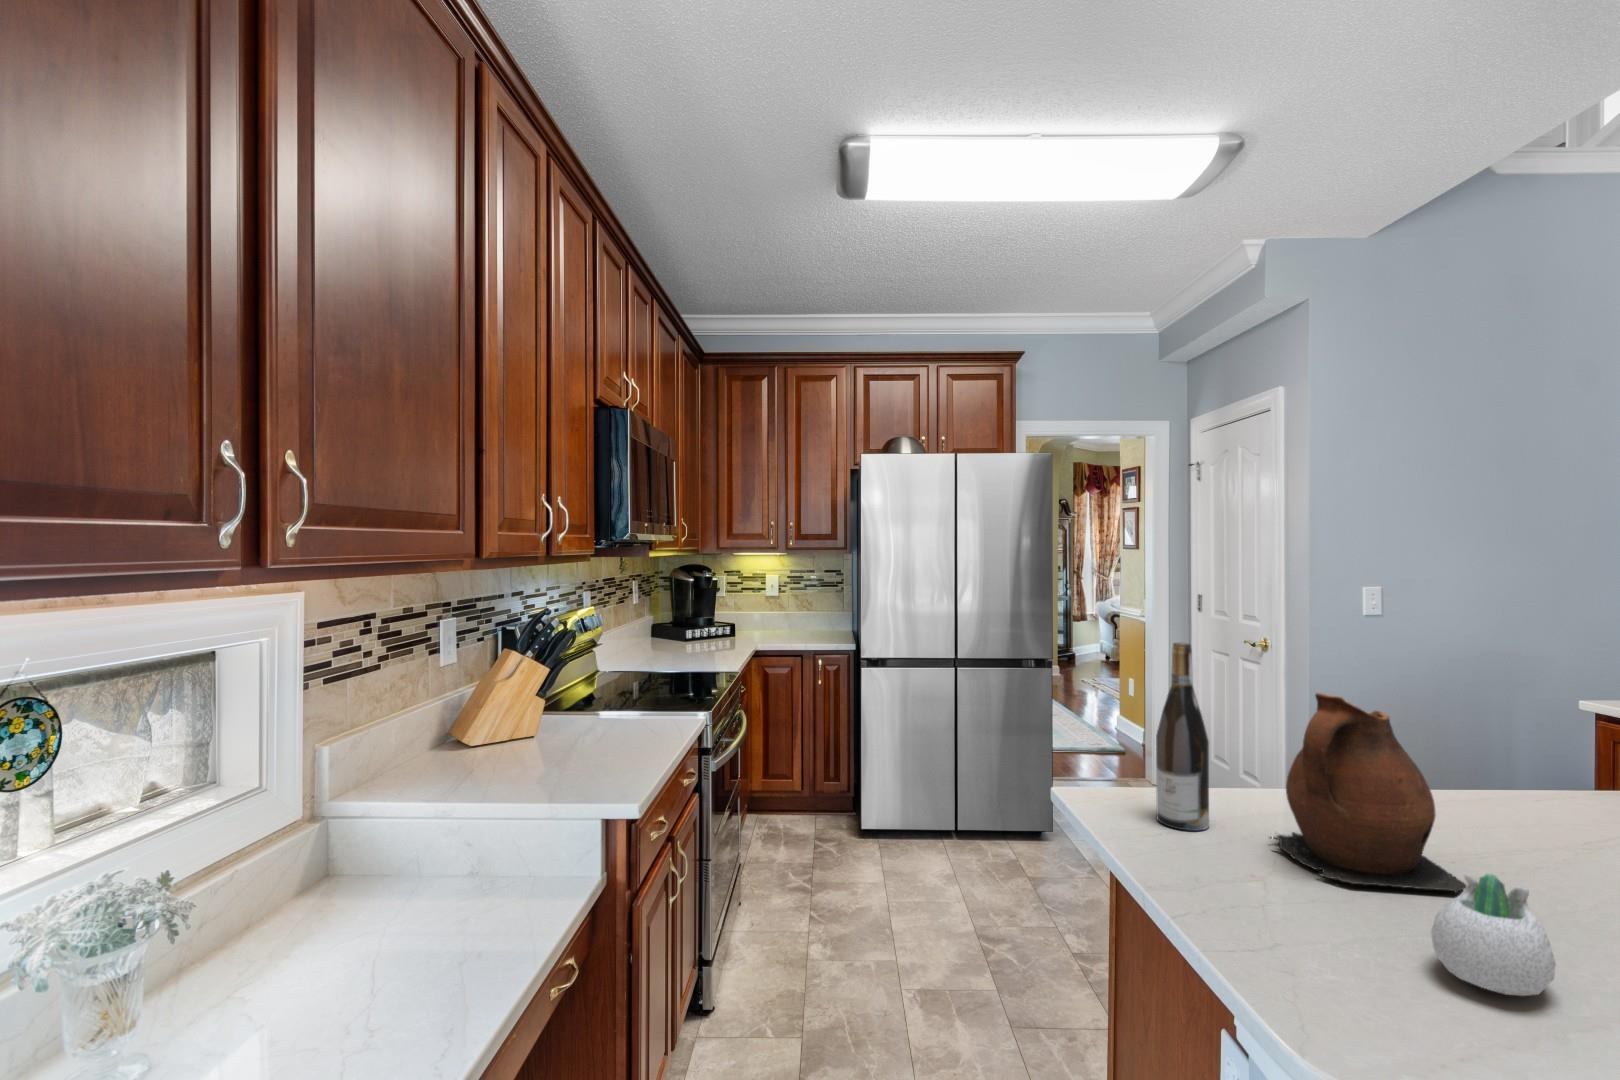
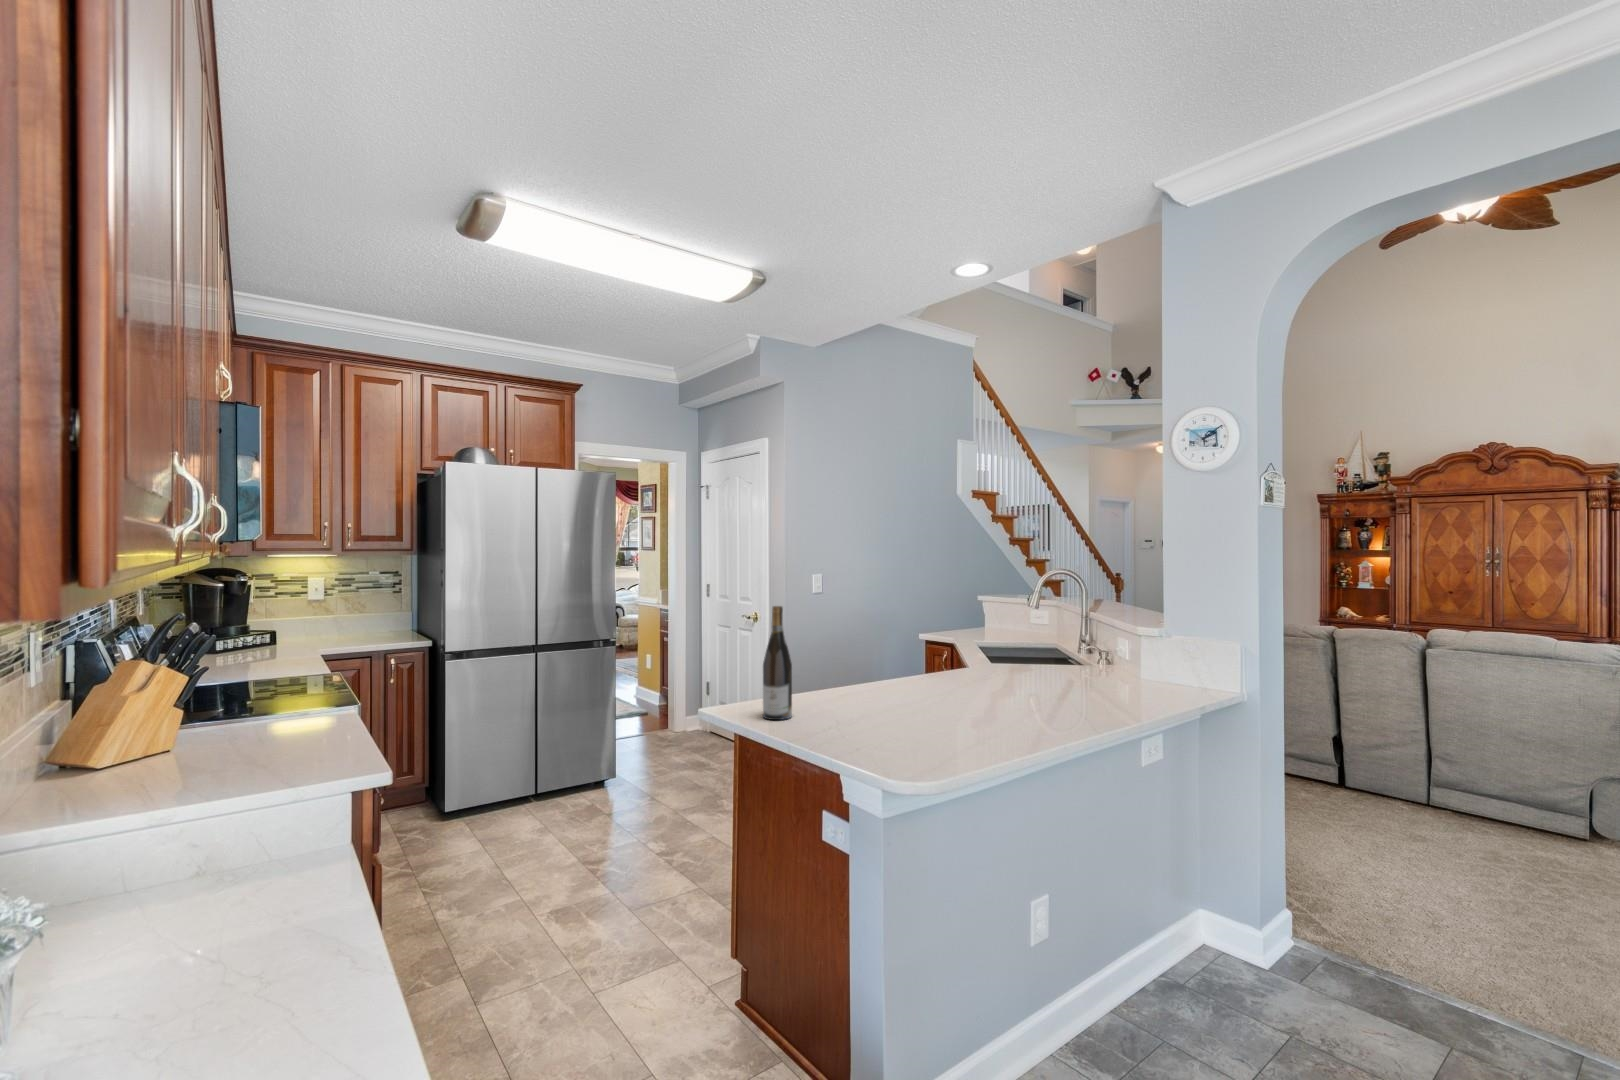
ceramic pitcher: present [1270,693,1467,894] -> none [824,627,912,726]
succulent planter: present [1431,874,1556,996] -> none [914,699,957,751]

